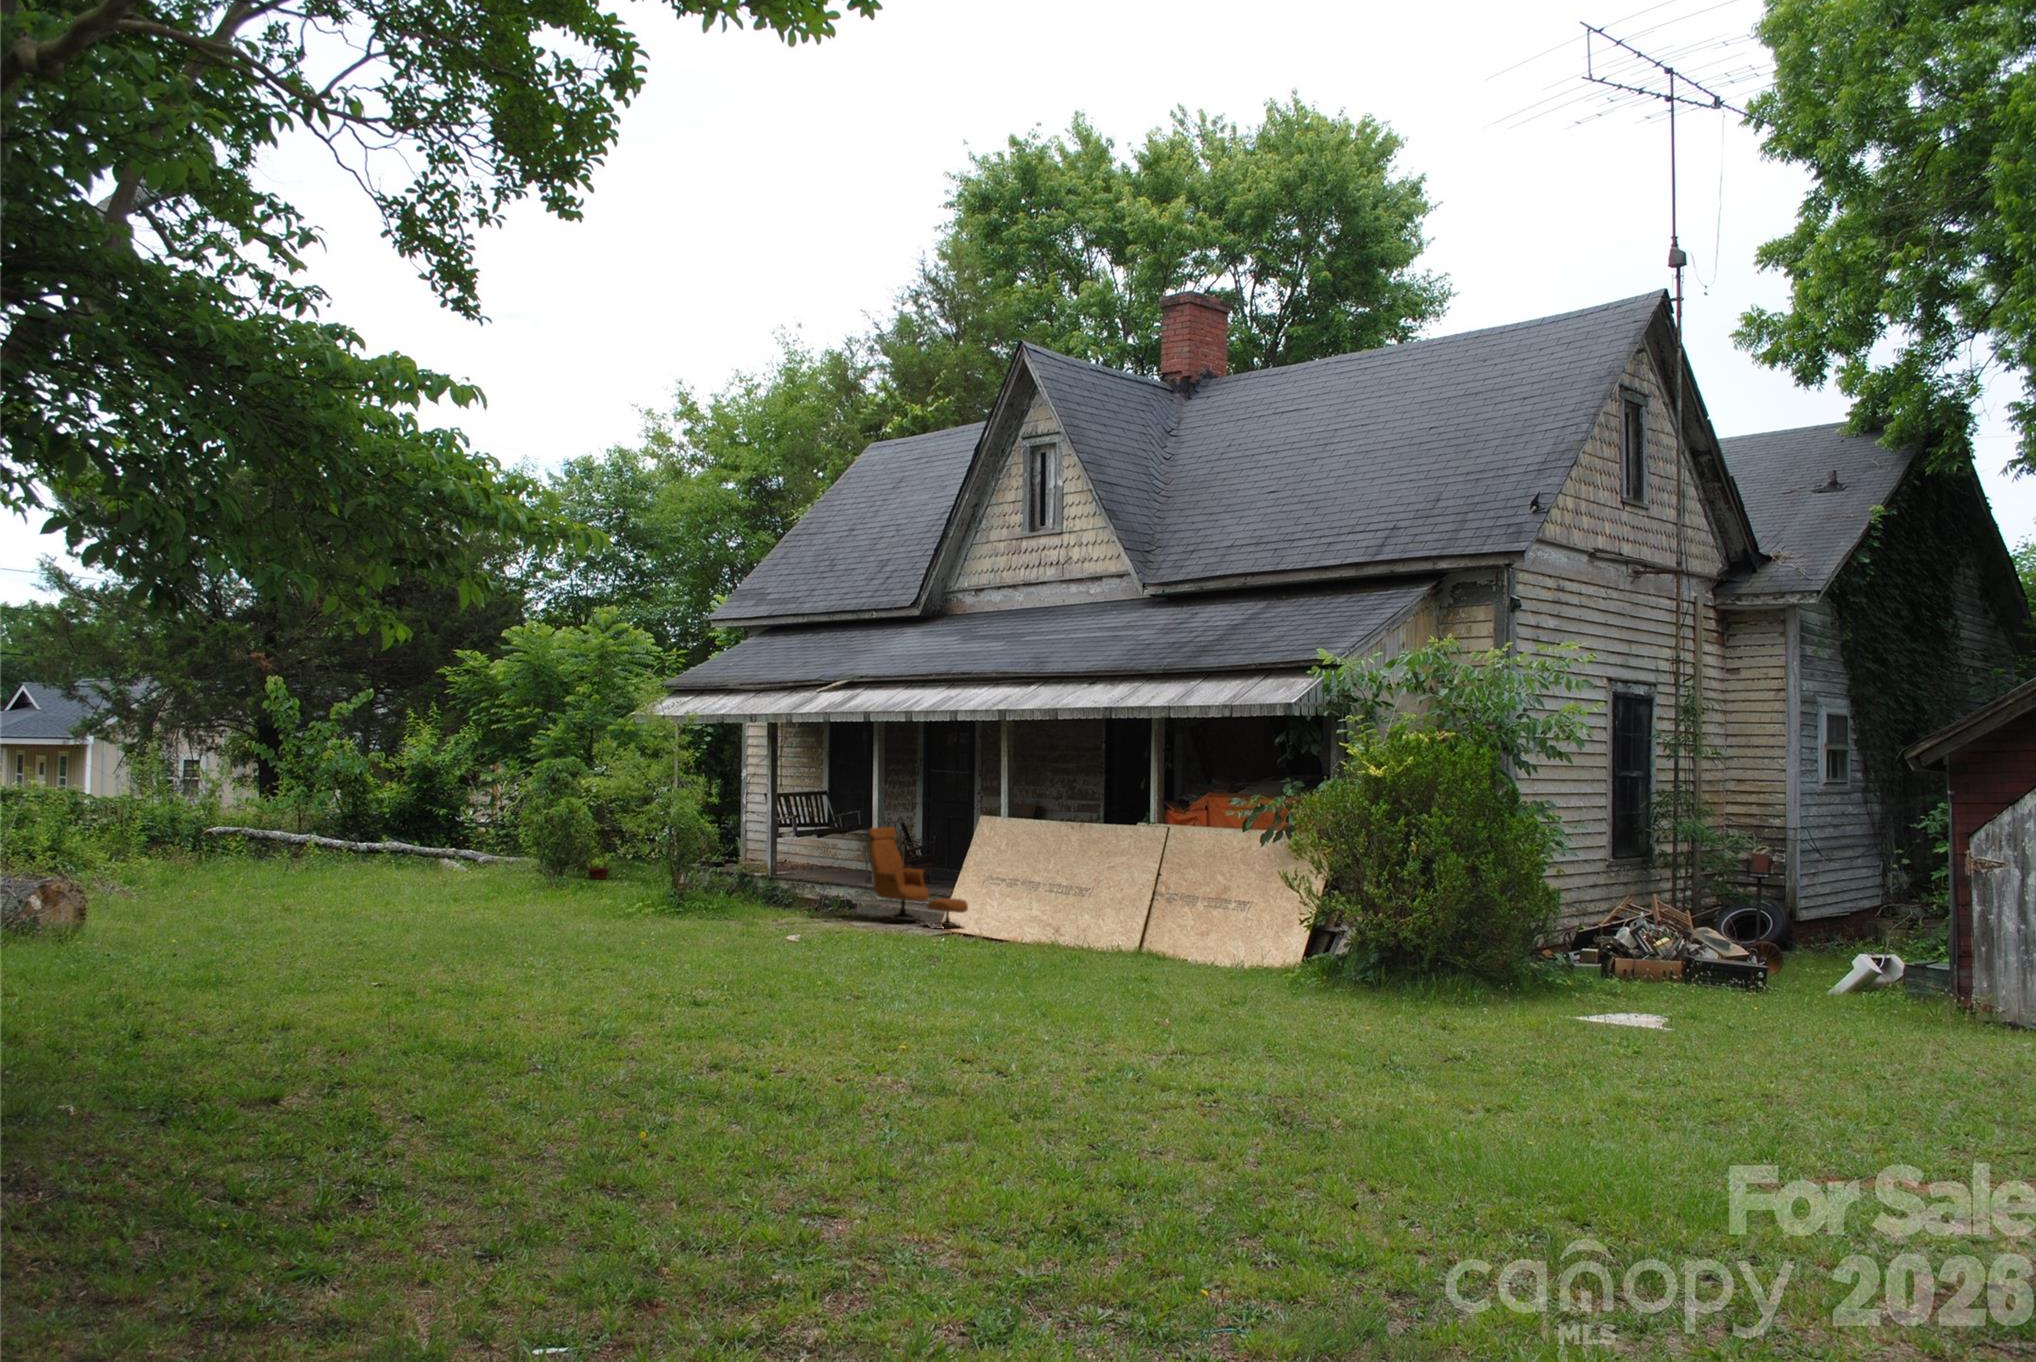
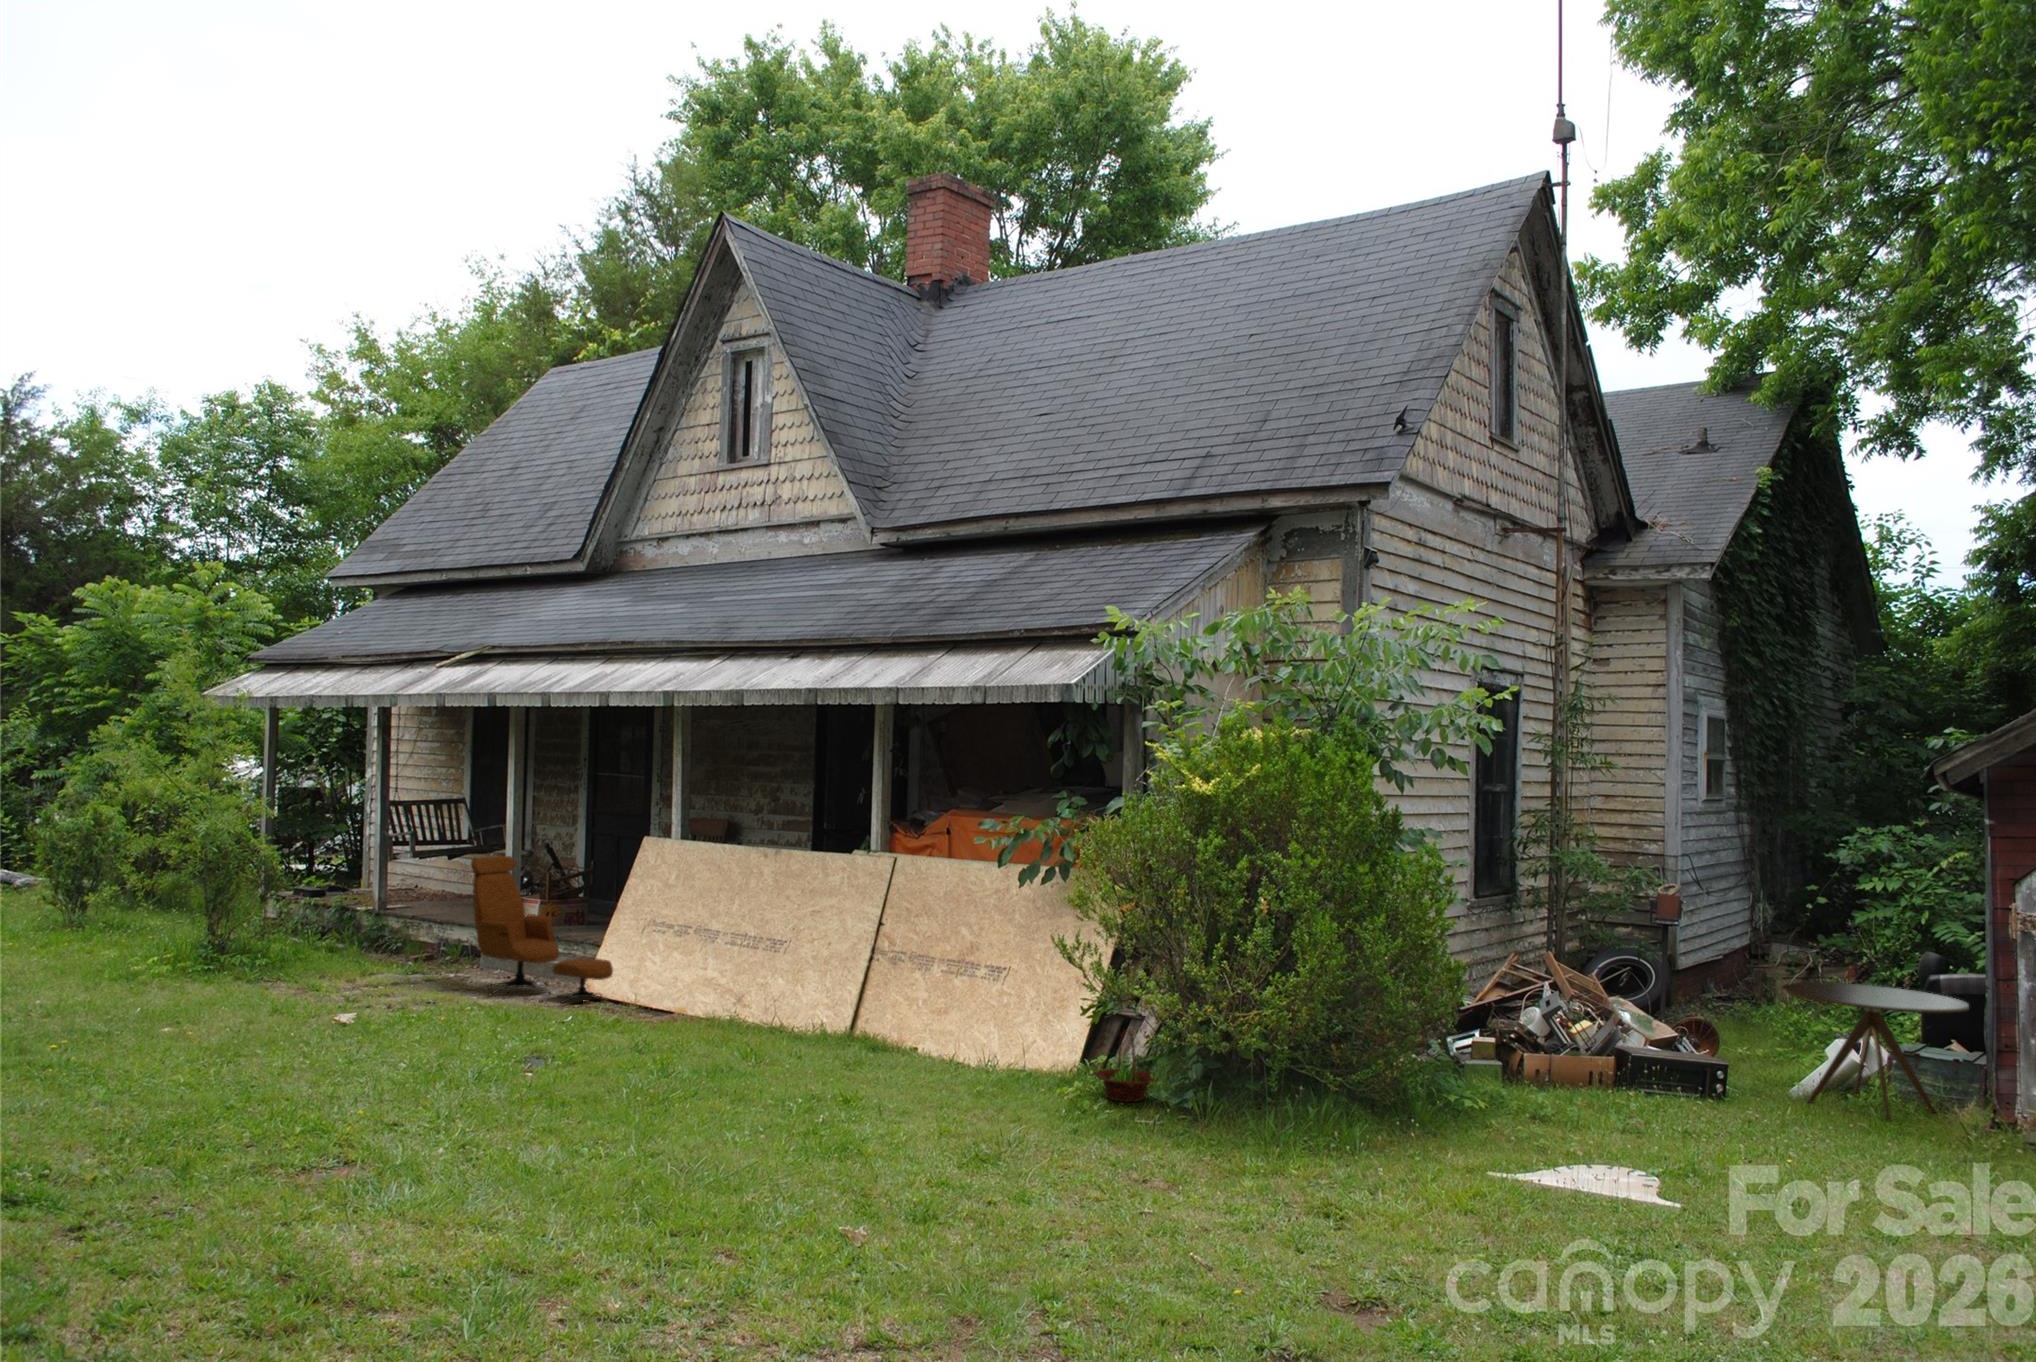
basket: present [586,859,610,879] -> present [1093,1029,1155,1102]
round table: none [1816,916,1953,1012] -> present [1782,982,1969,1121]

